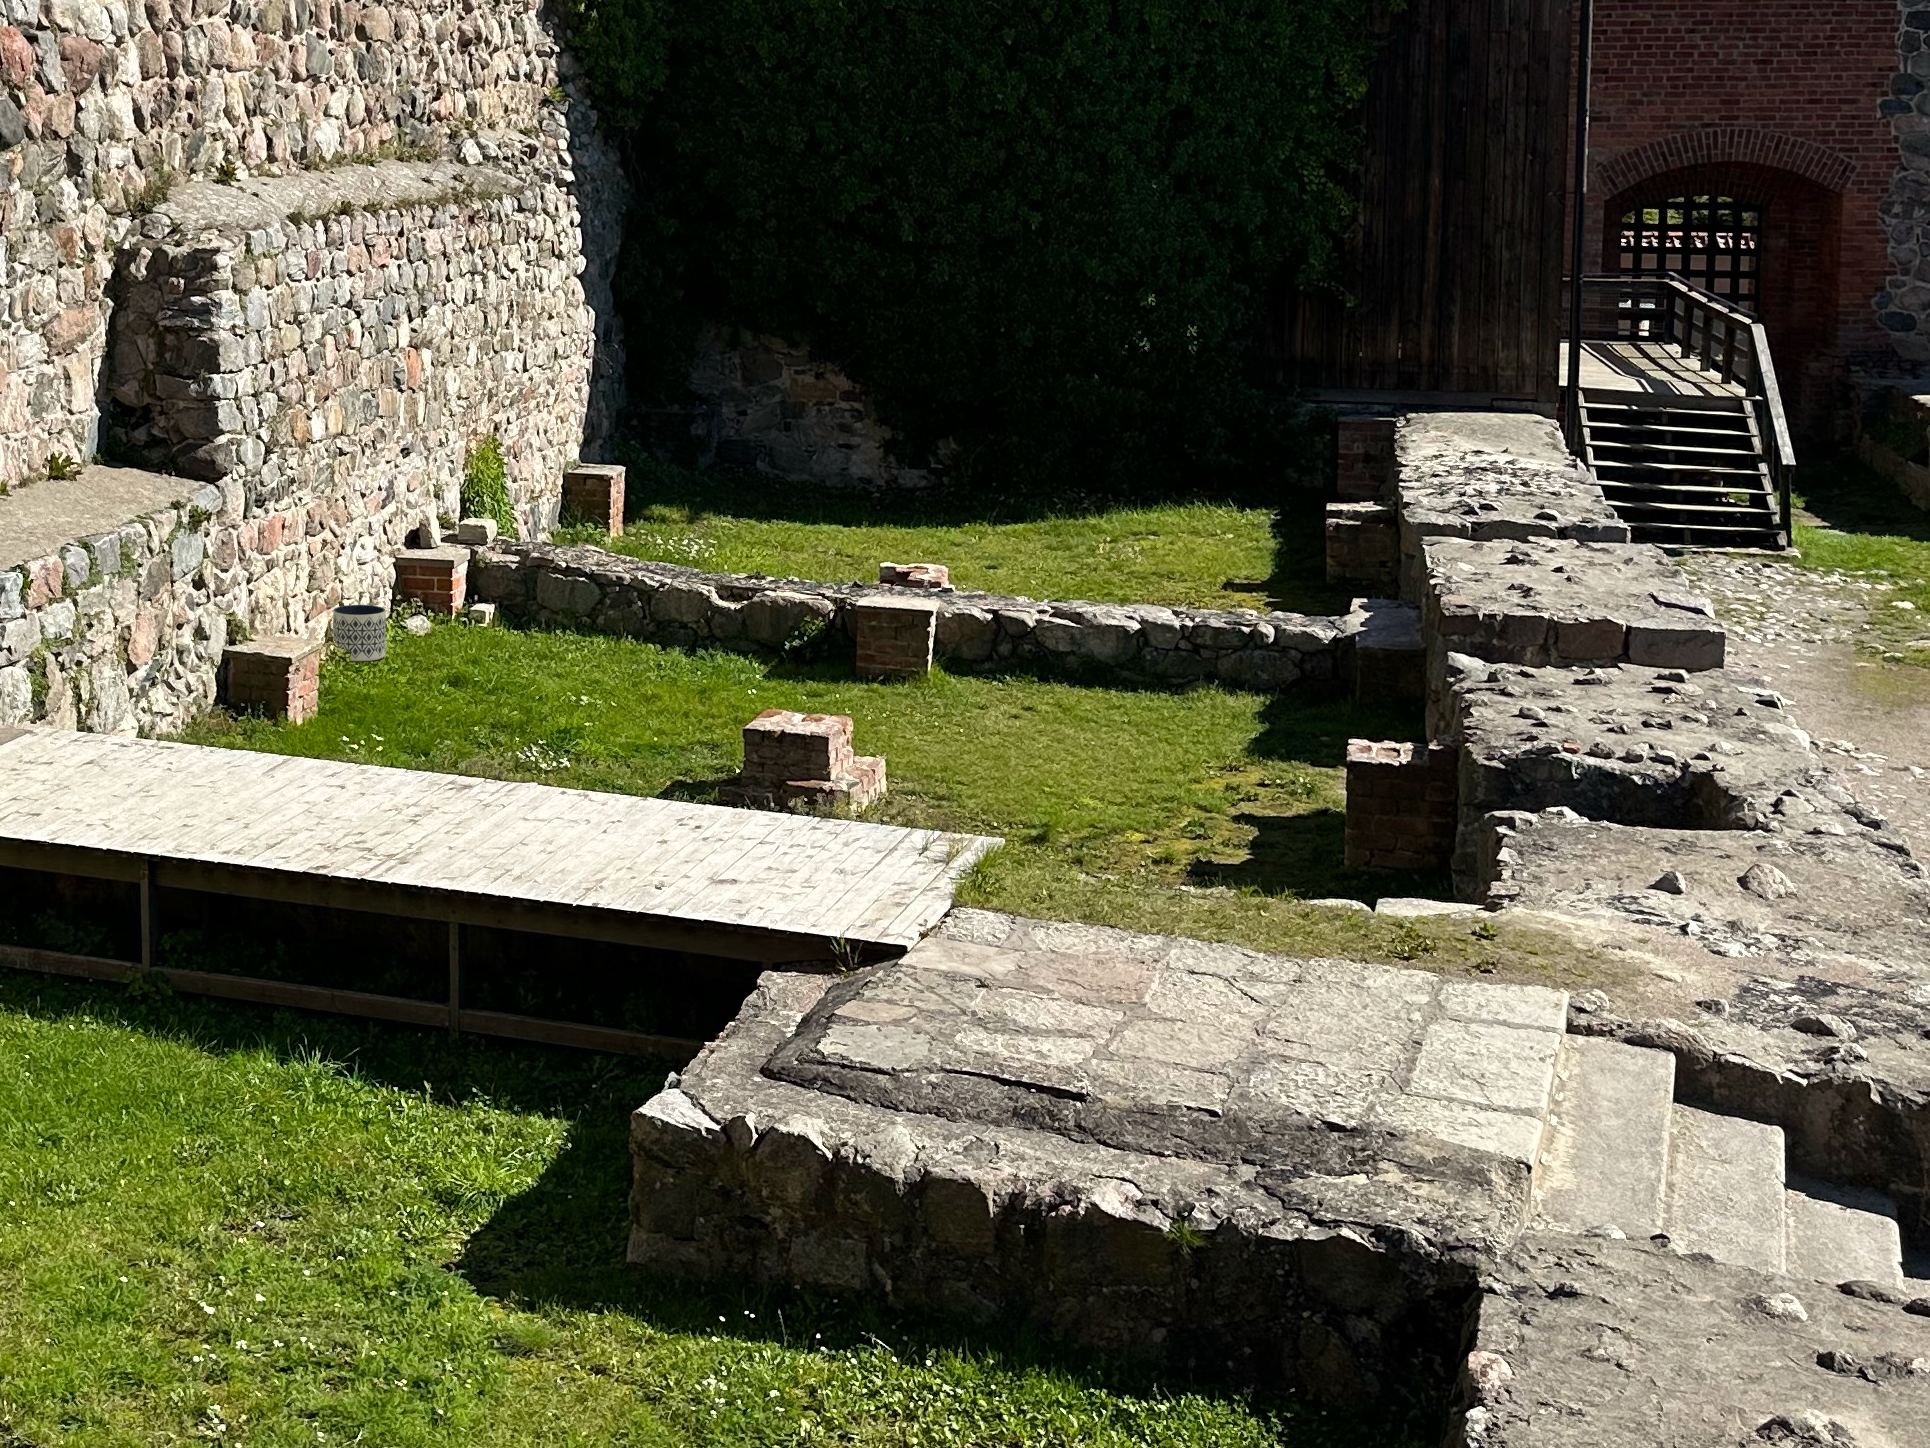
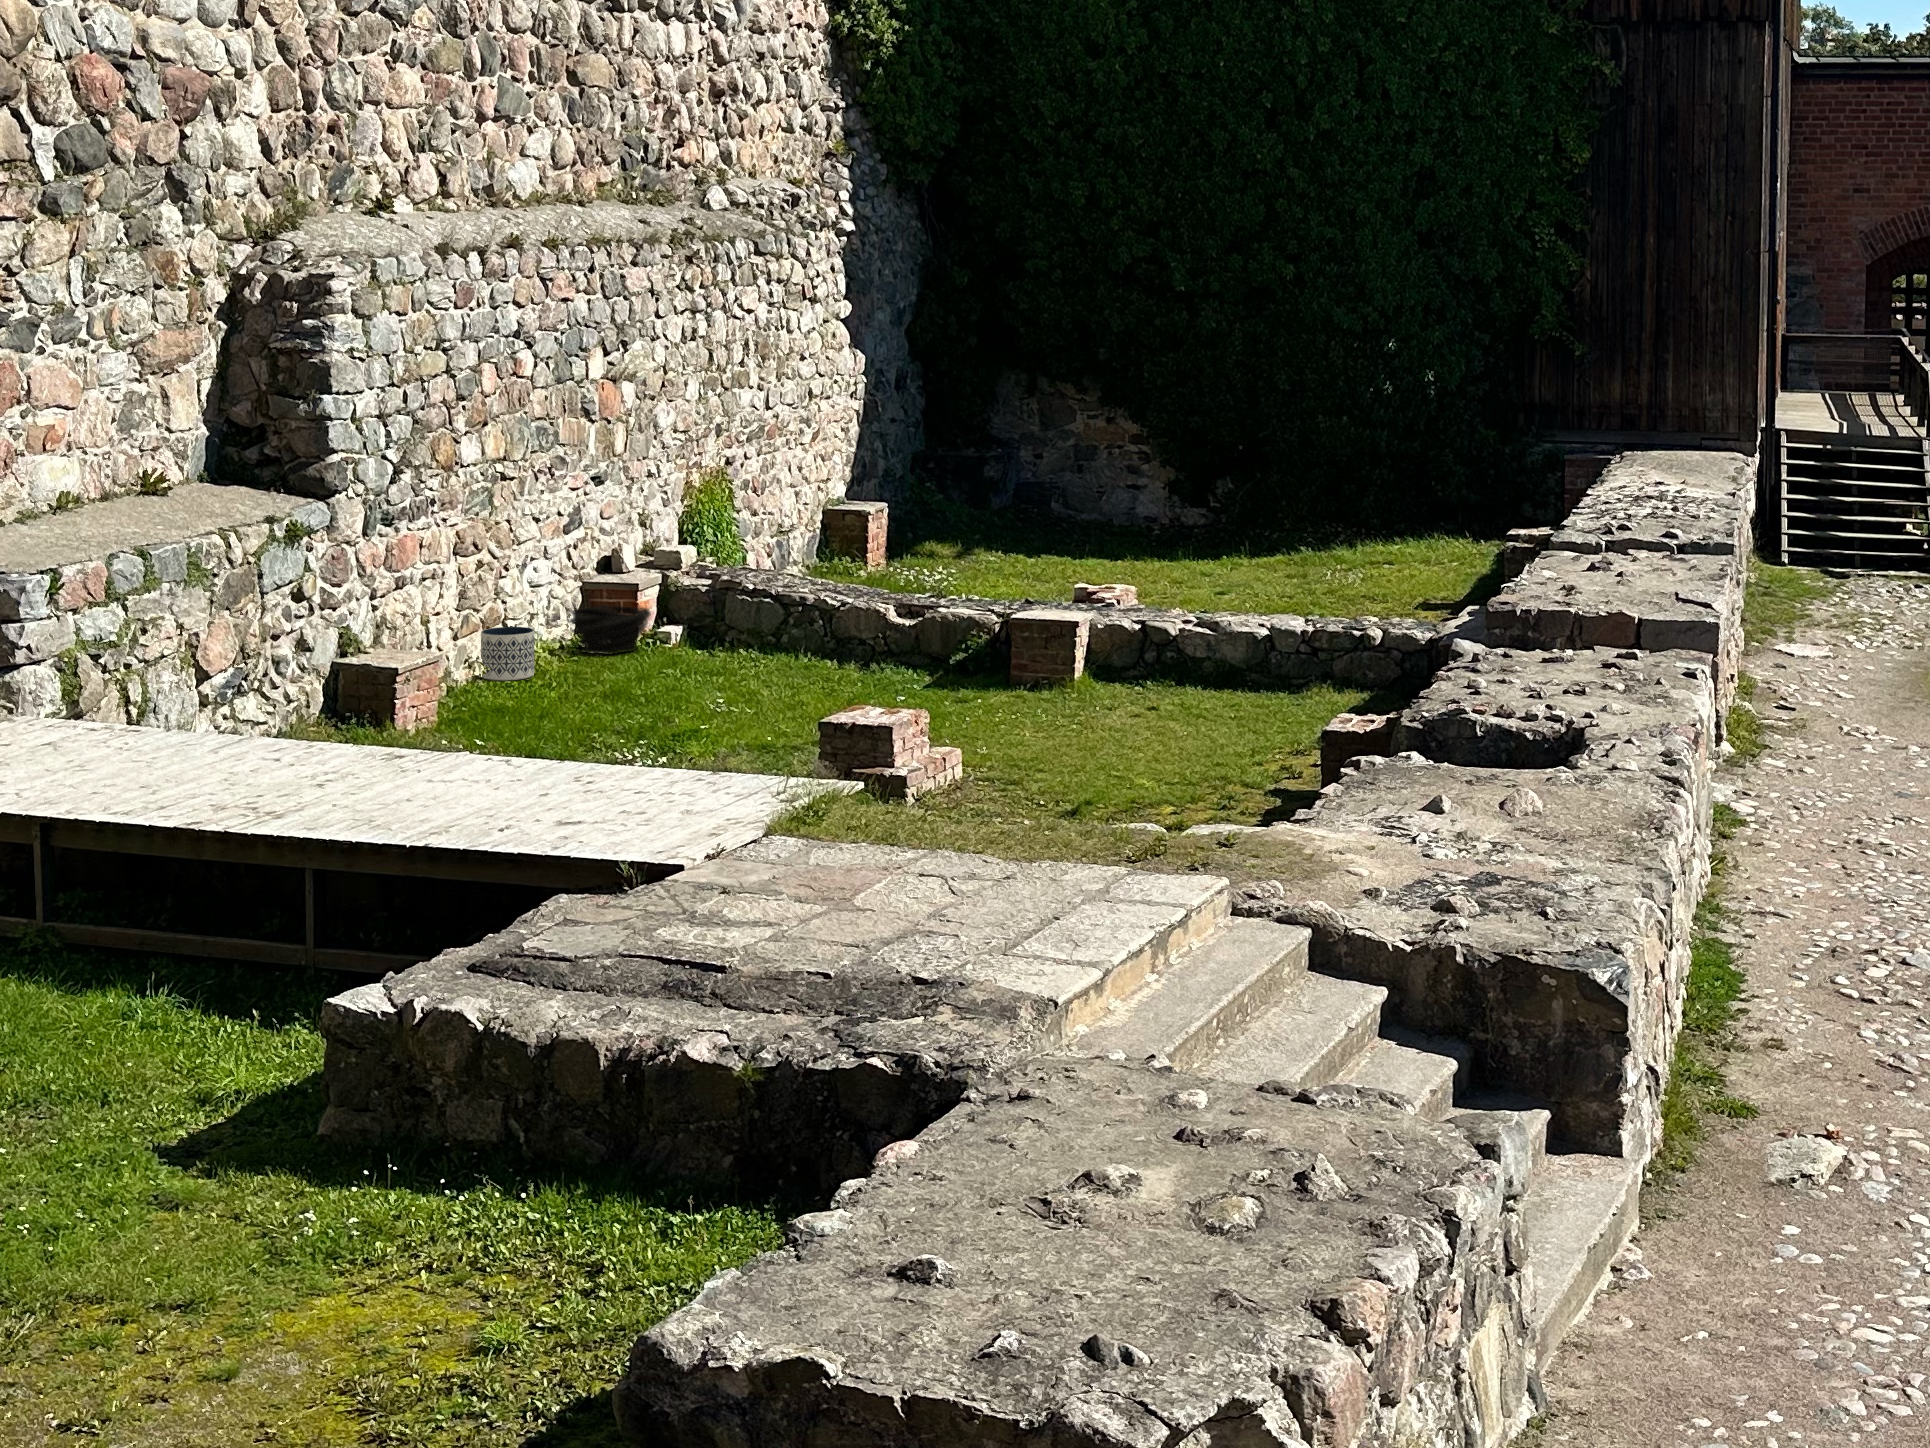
basket: none [389,546,475,630] -> present [567,592,651,655]

